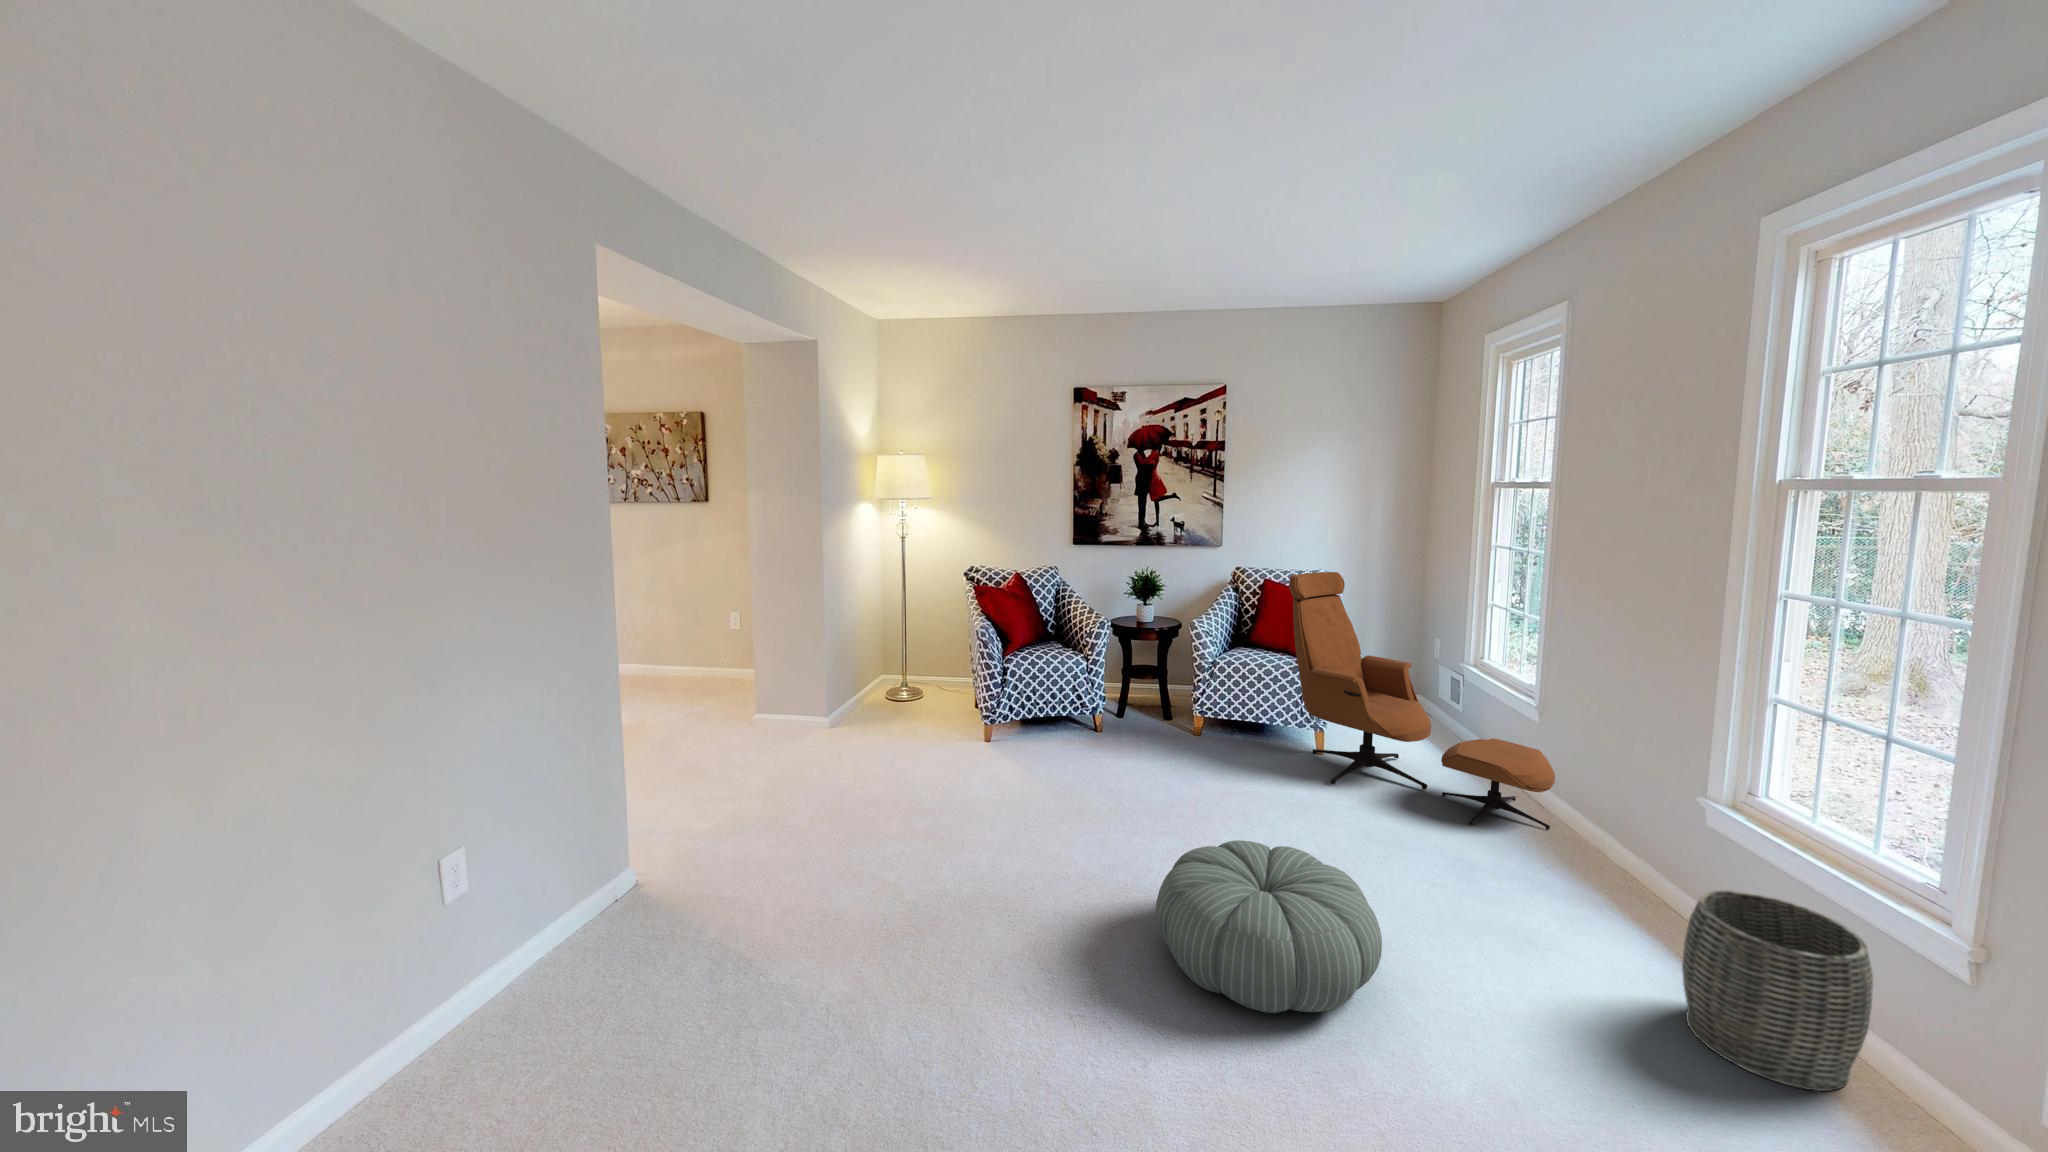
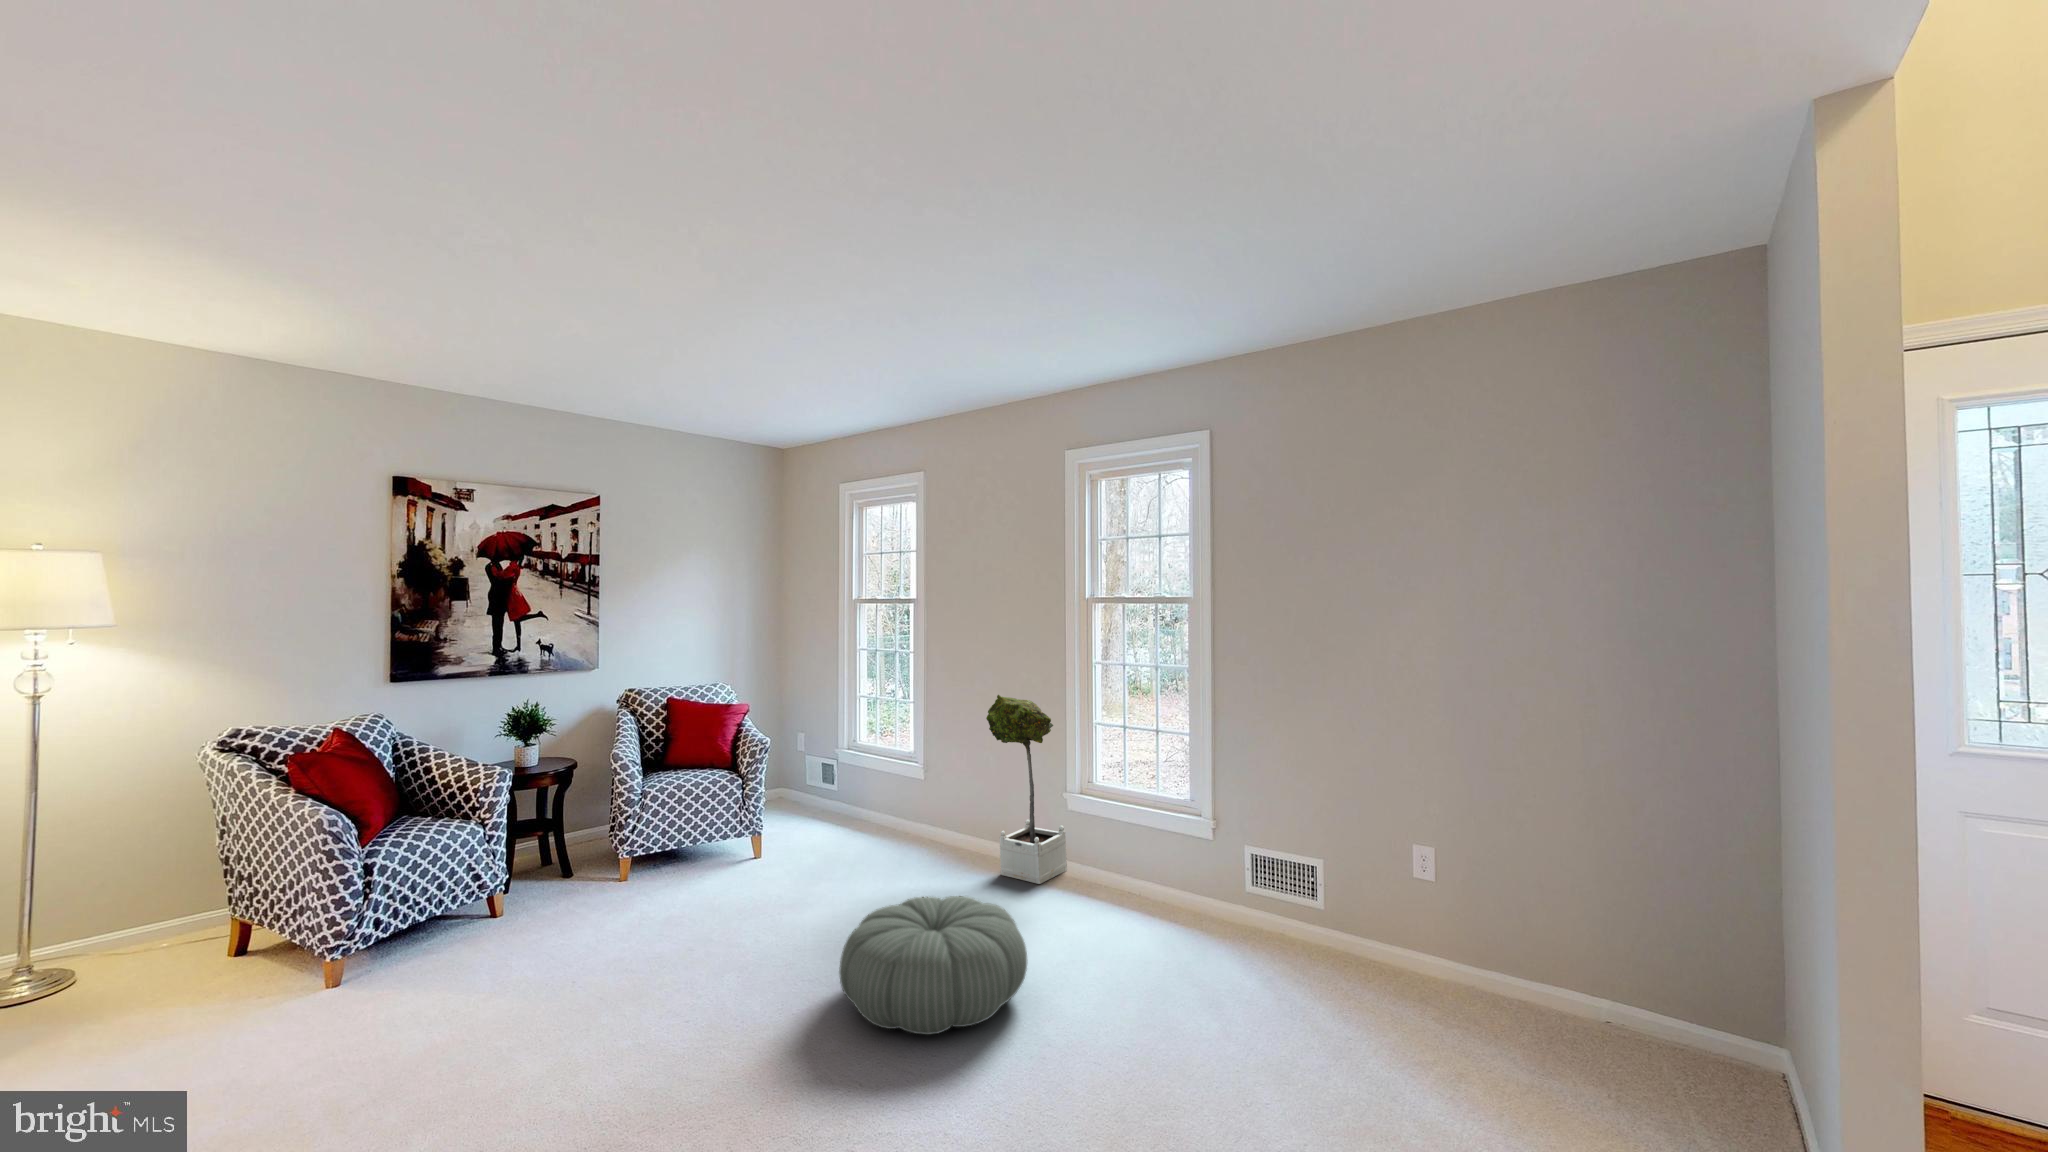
lounge chair: present [1289,572,1555,830] -> none [738,678,963,871]
potted tree: none [1547,638,1686,928] -> present [986,695,1067,884]
woven basket: present [1682,891,1873,1091] -> none [1112,816,1187,913]

